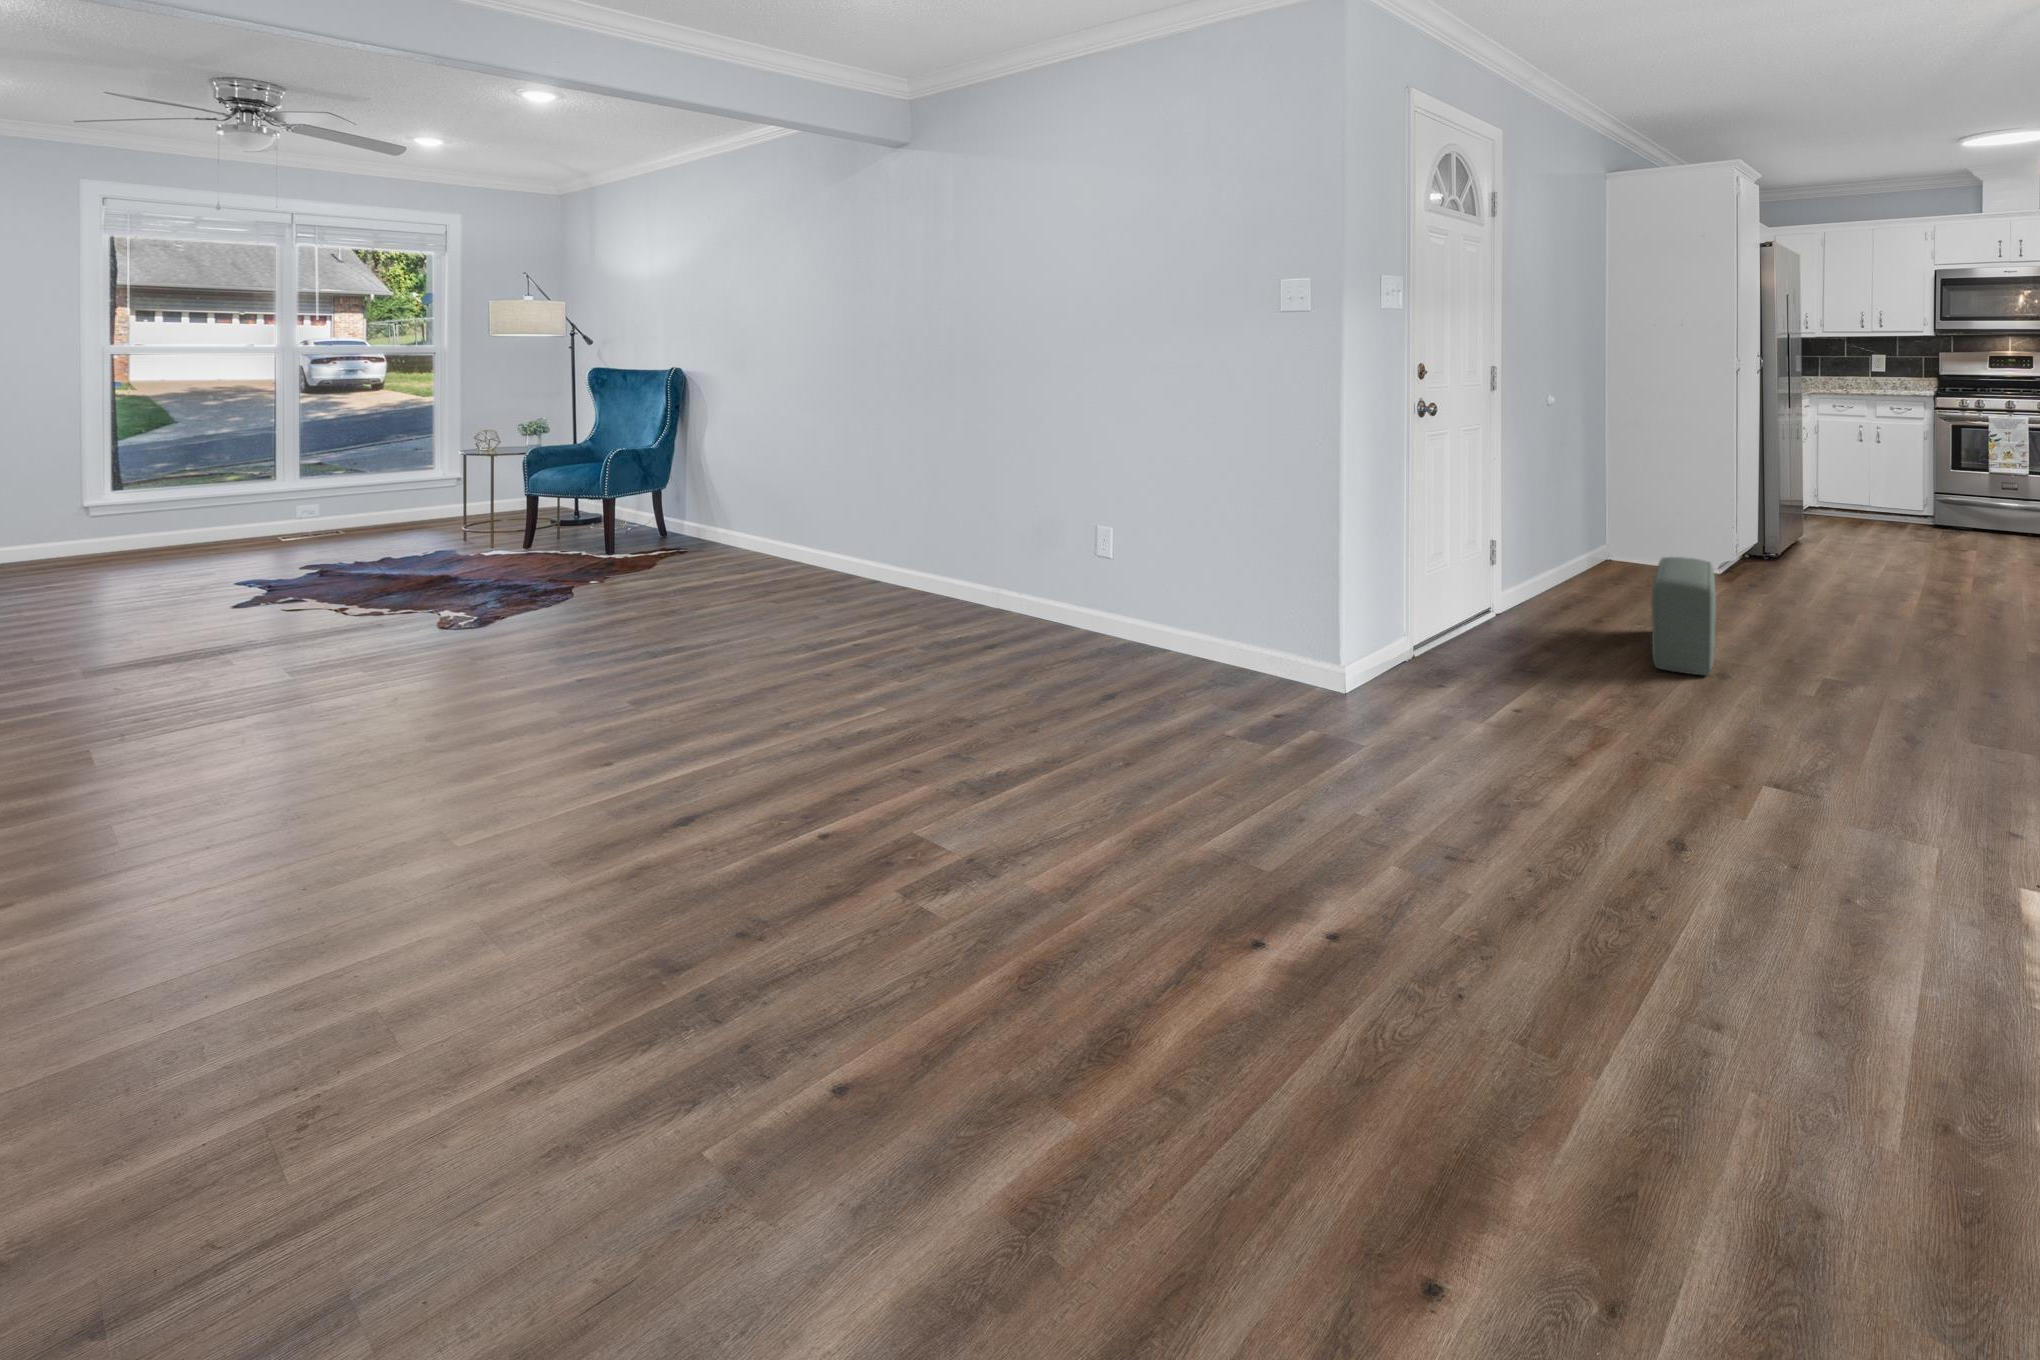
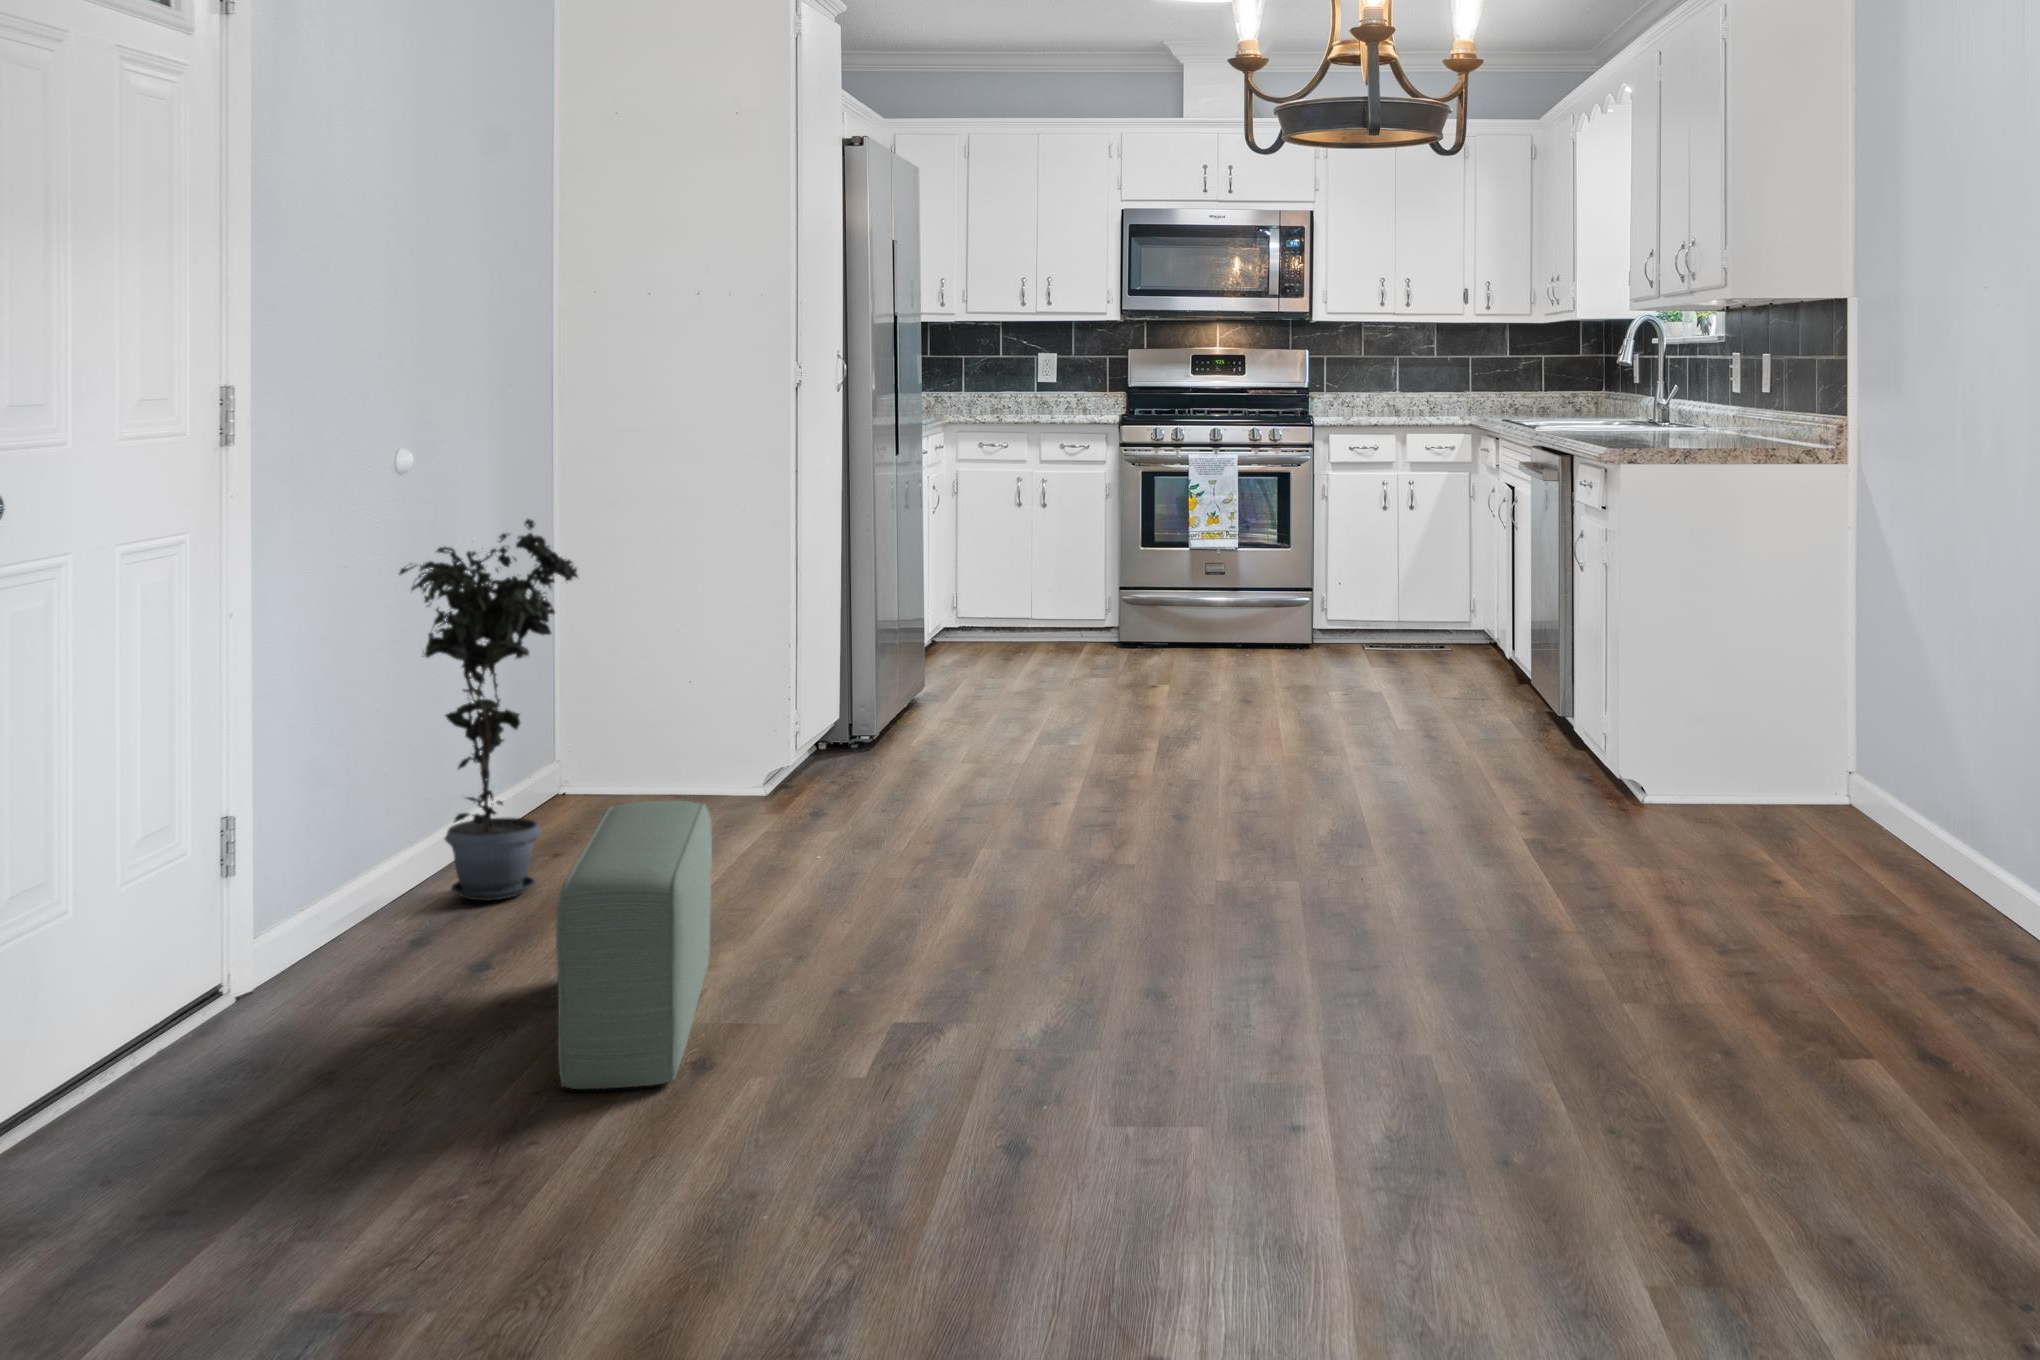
potted plant: none [1550,429,1634,597] -> present [399,519,578,901]

